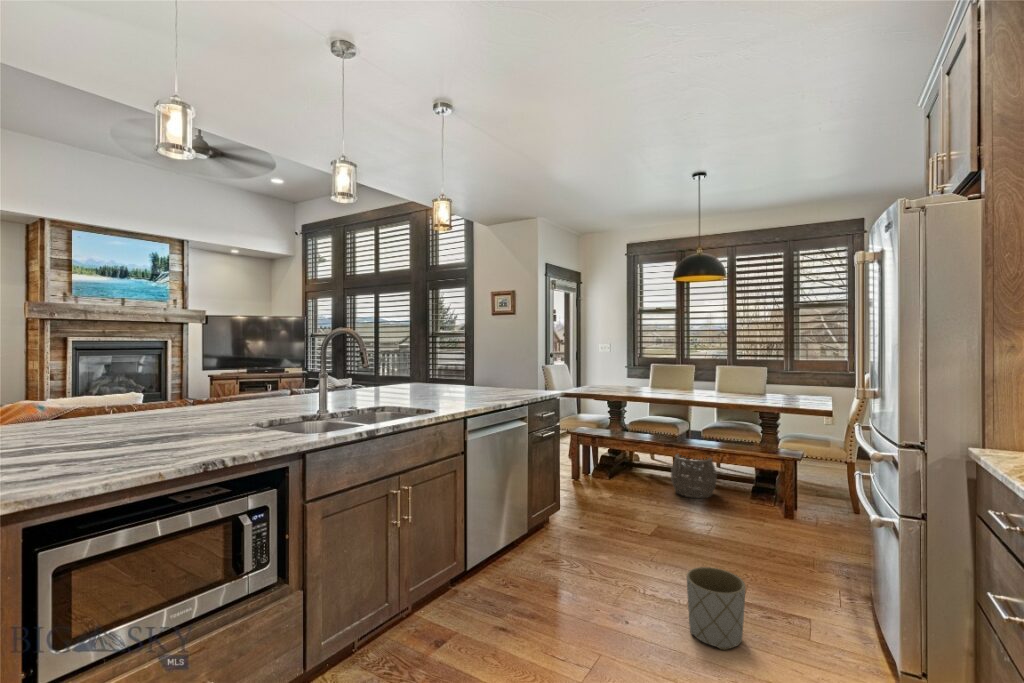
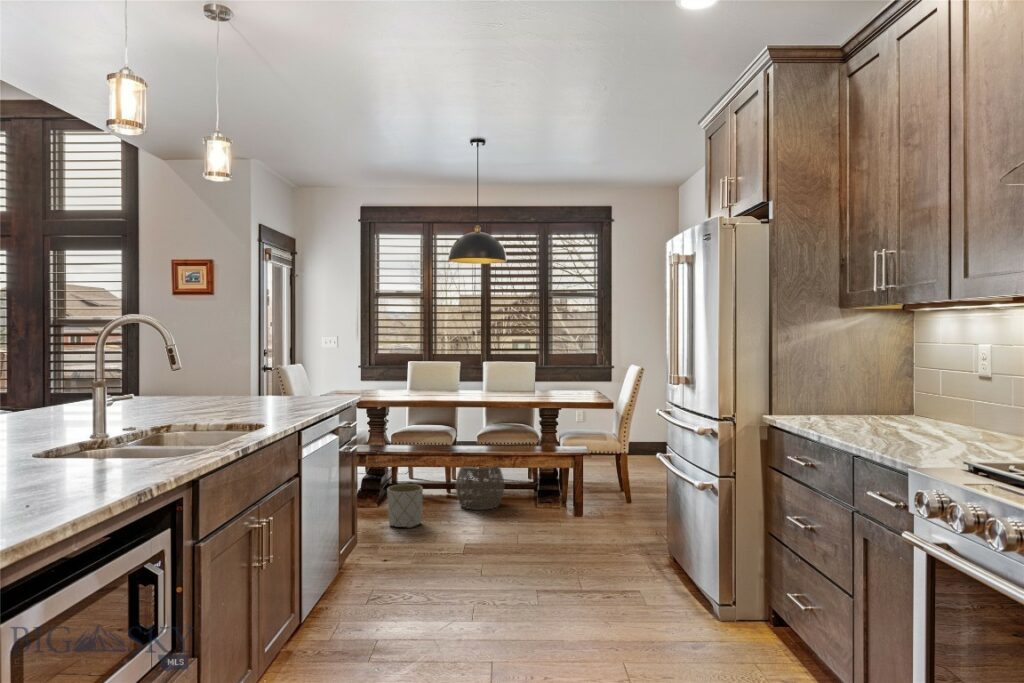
planter: present [687,567,745,650] -> present [387,484,423,528]

